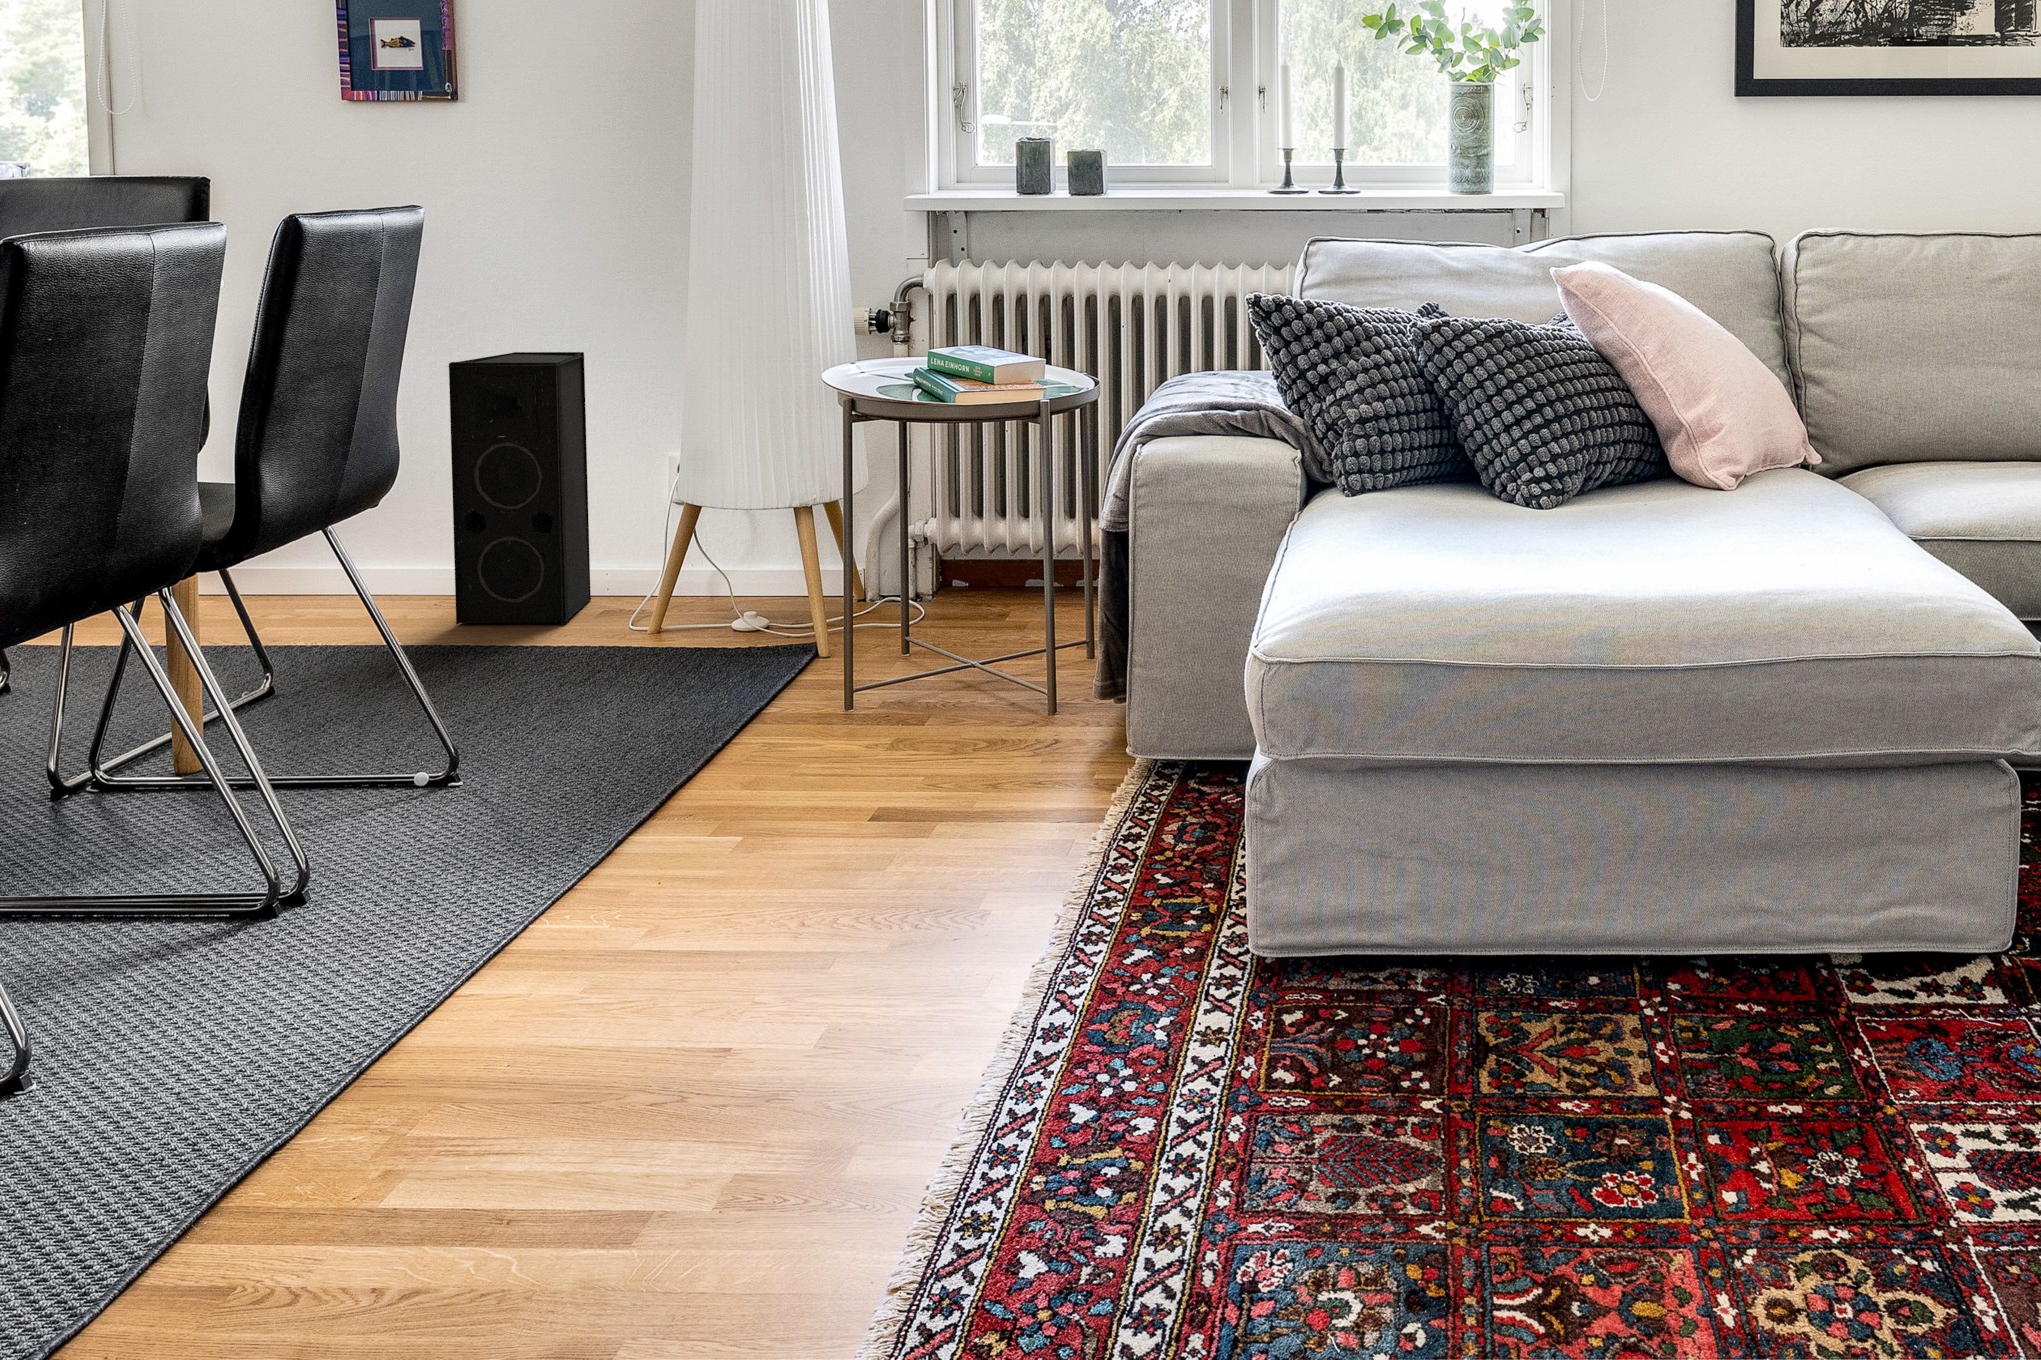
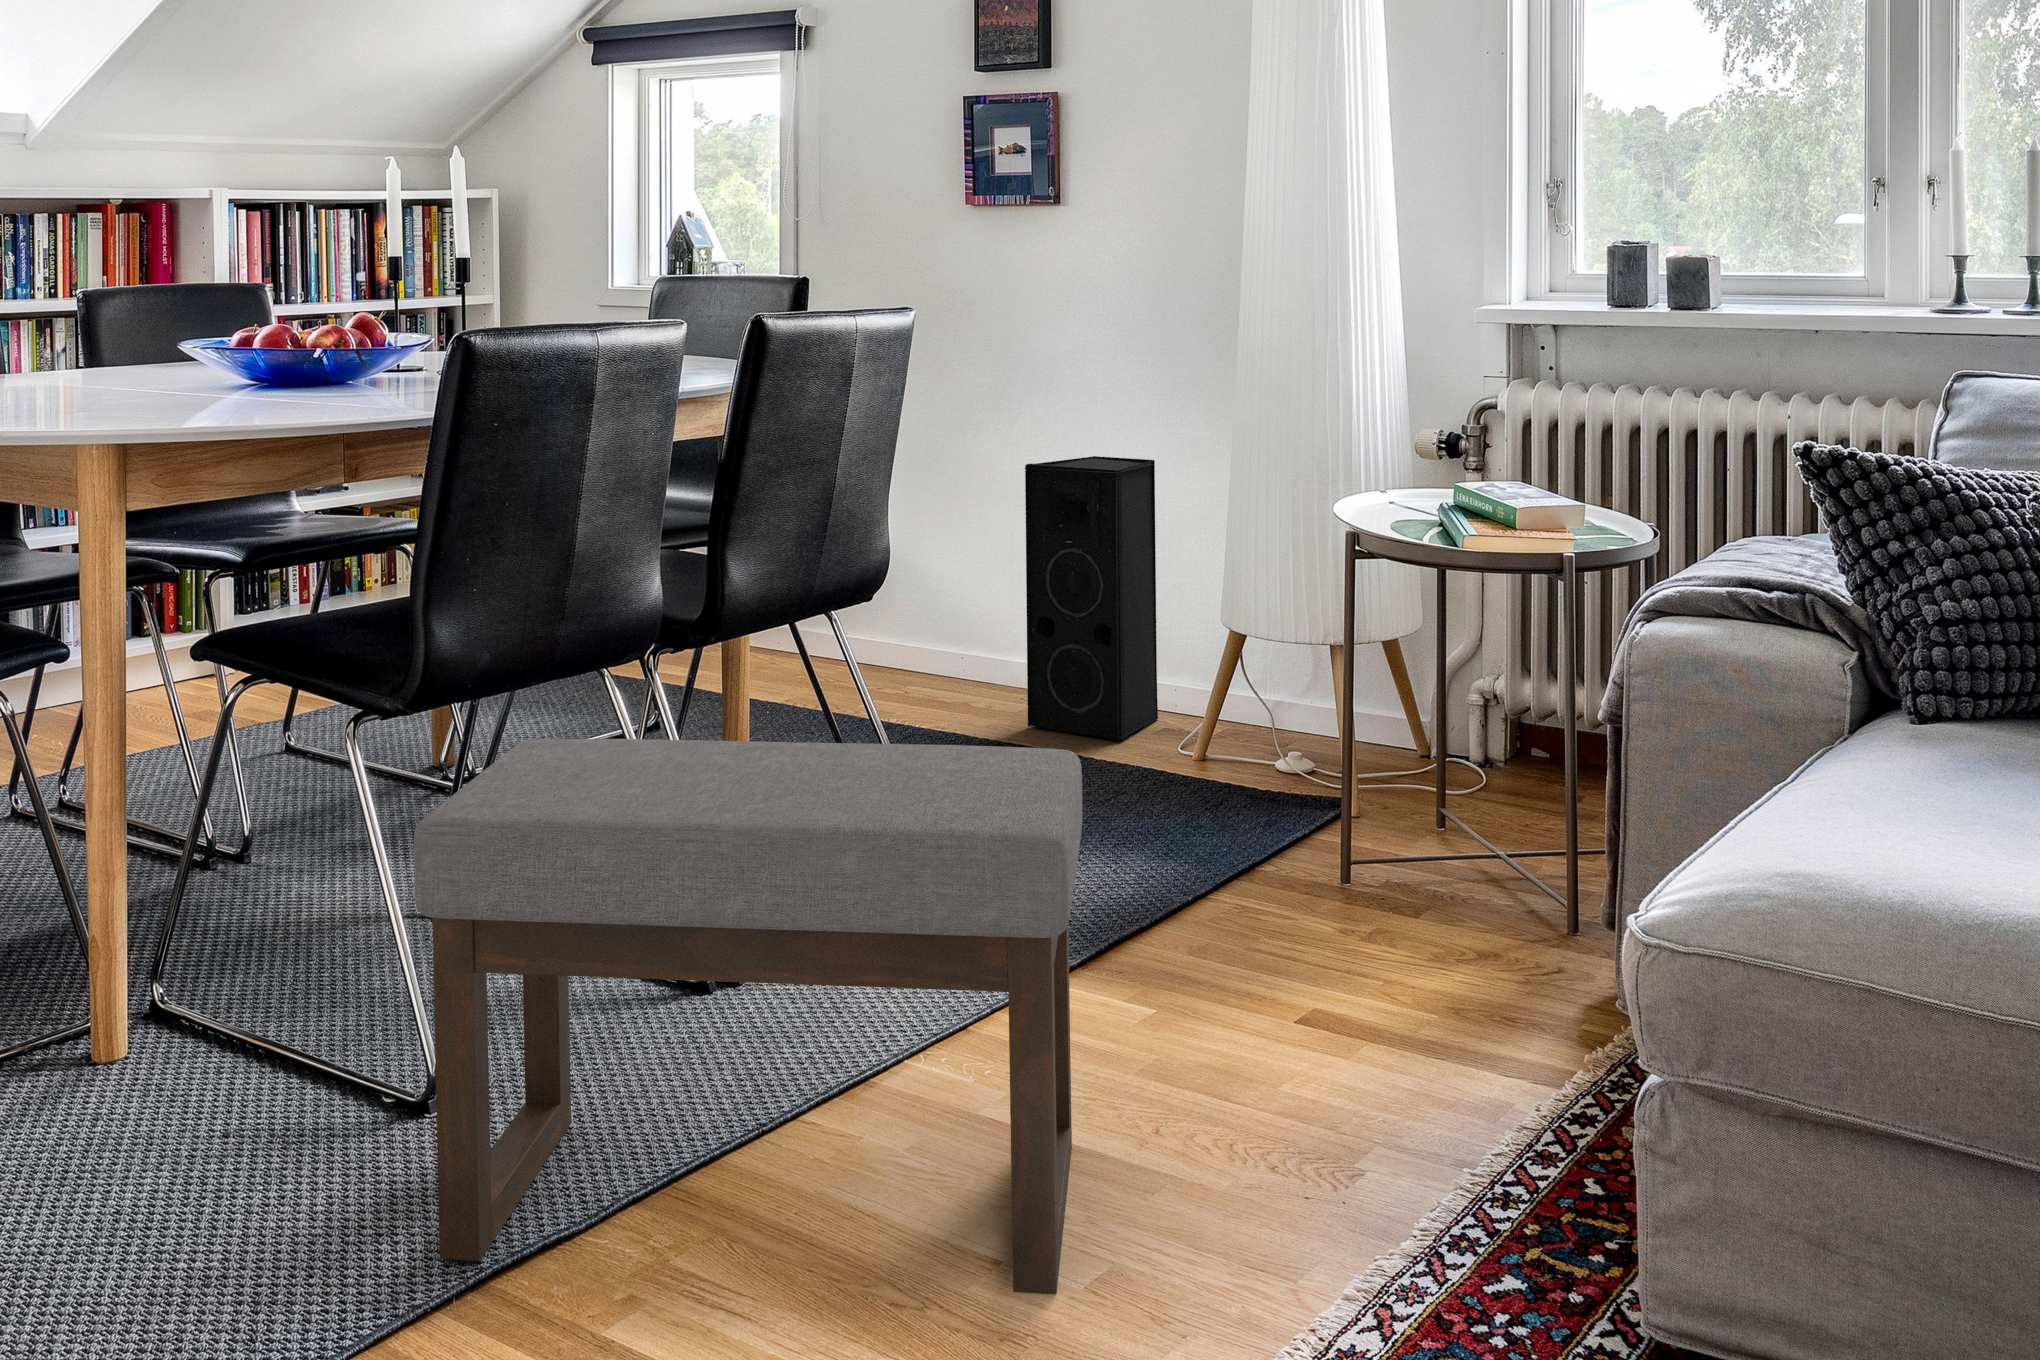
ottoman: none [15,599,793,1256] -> present [414,739,1082,1294]

